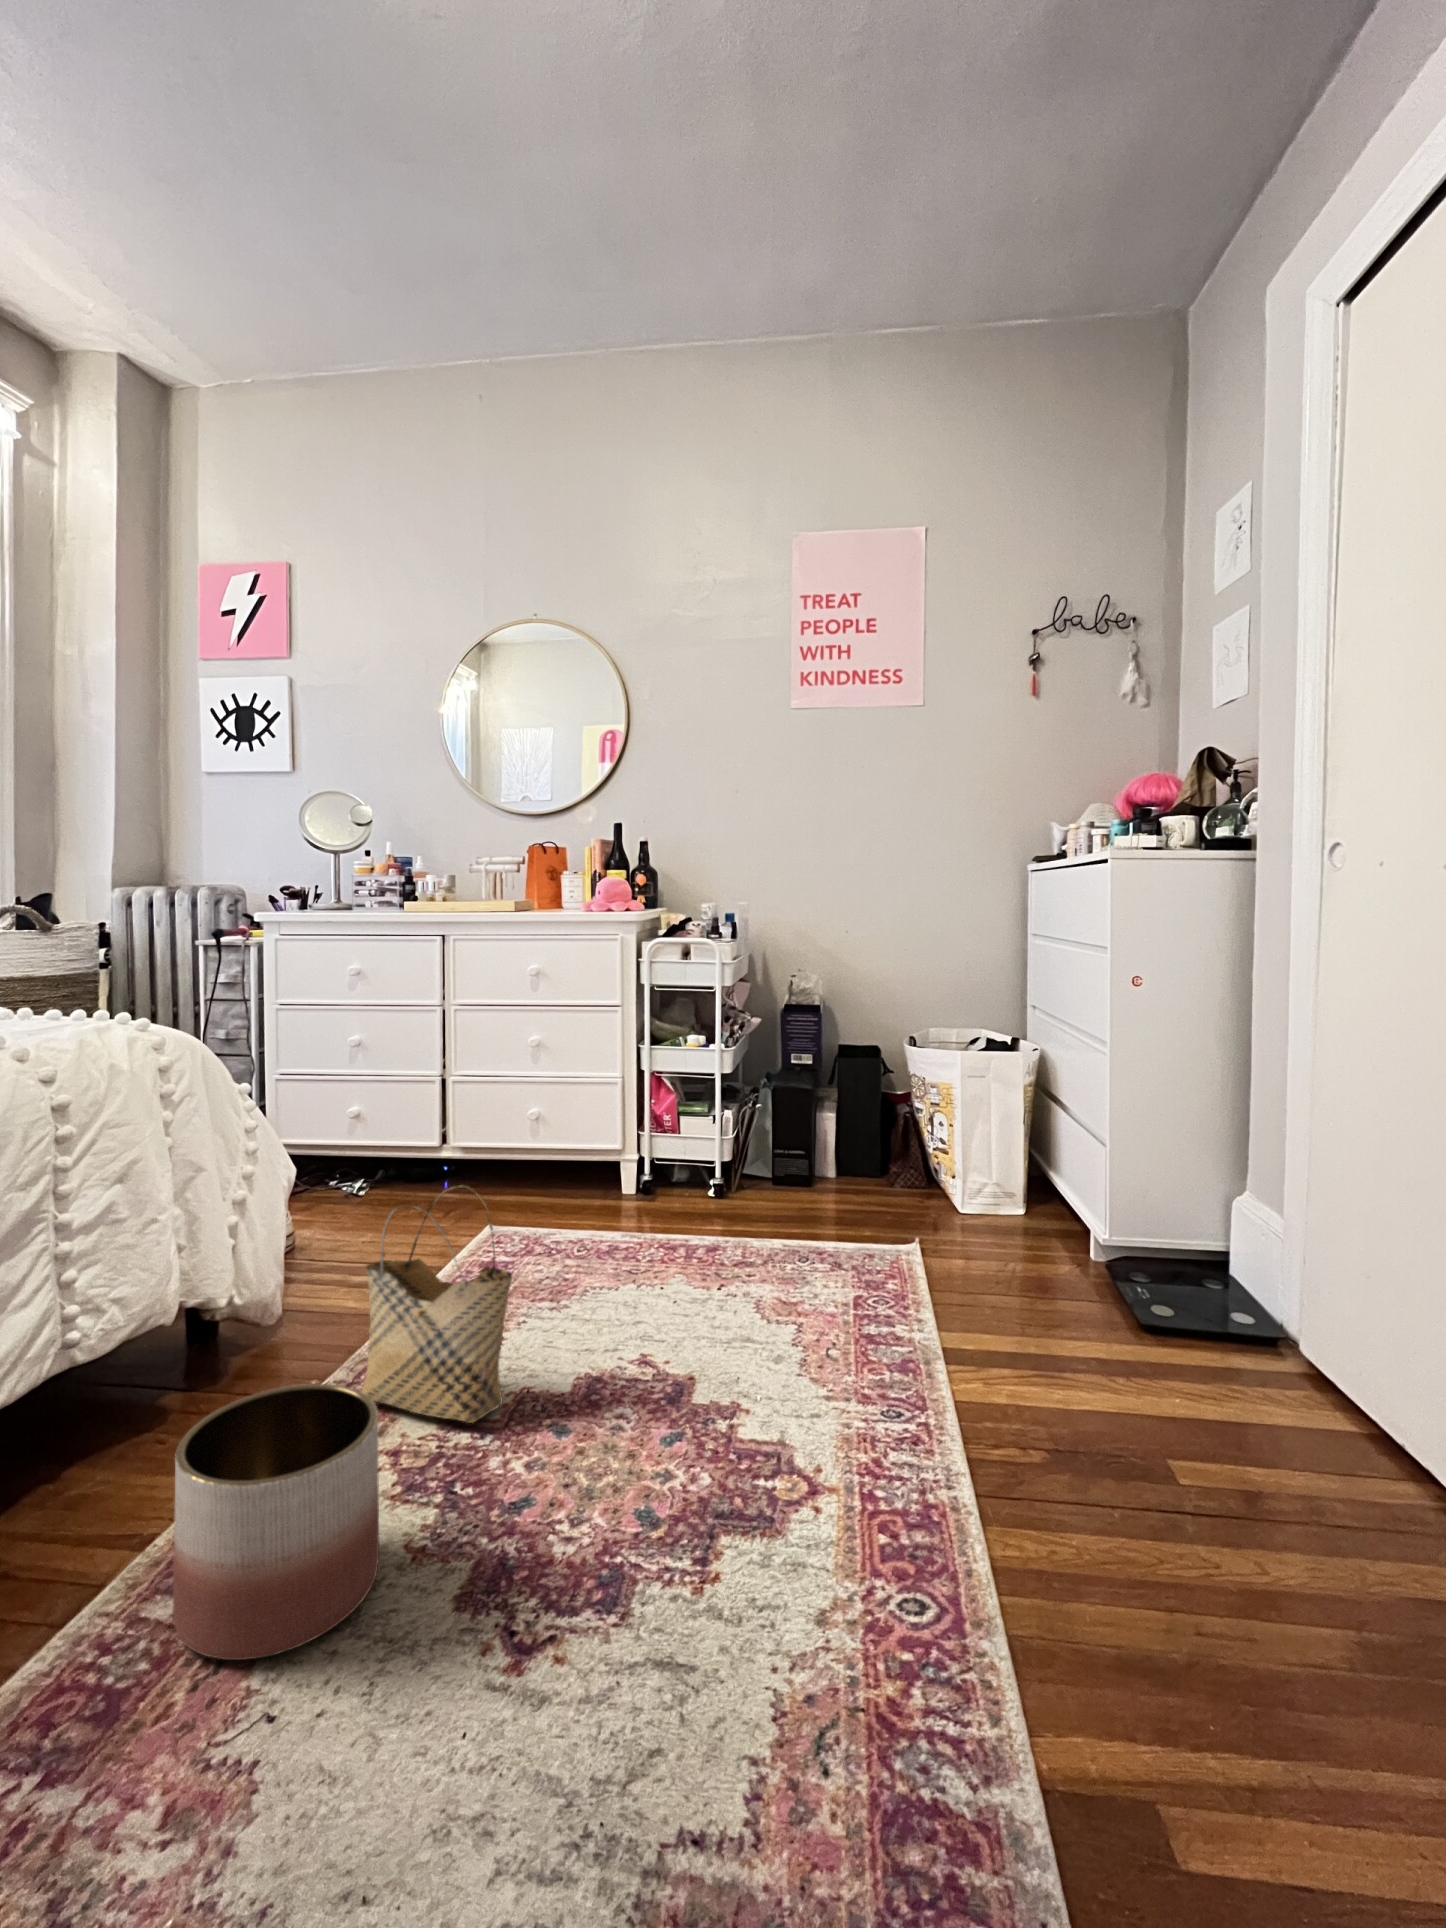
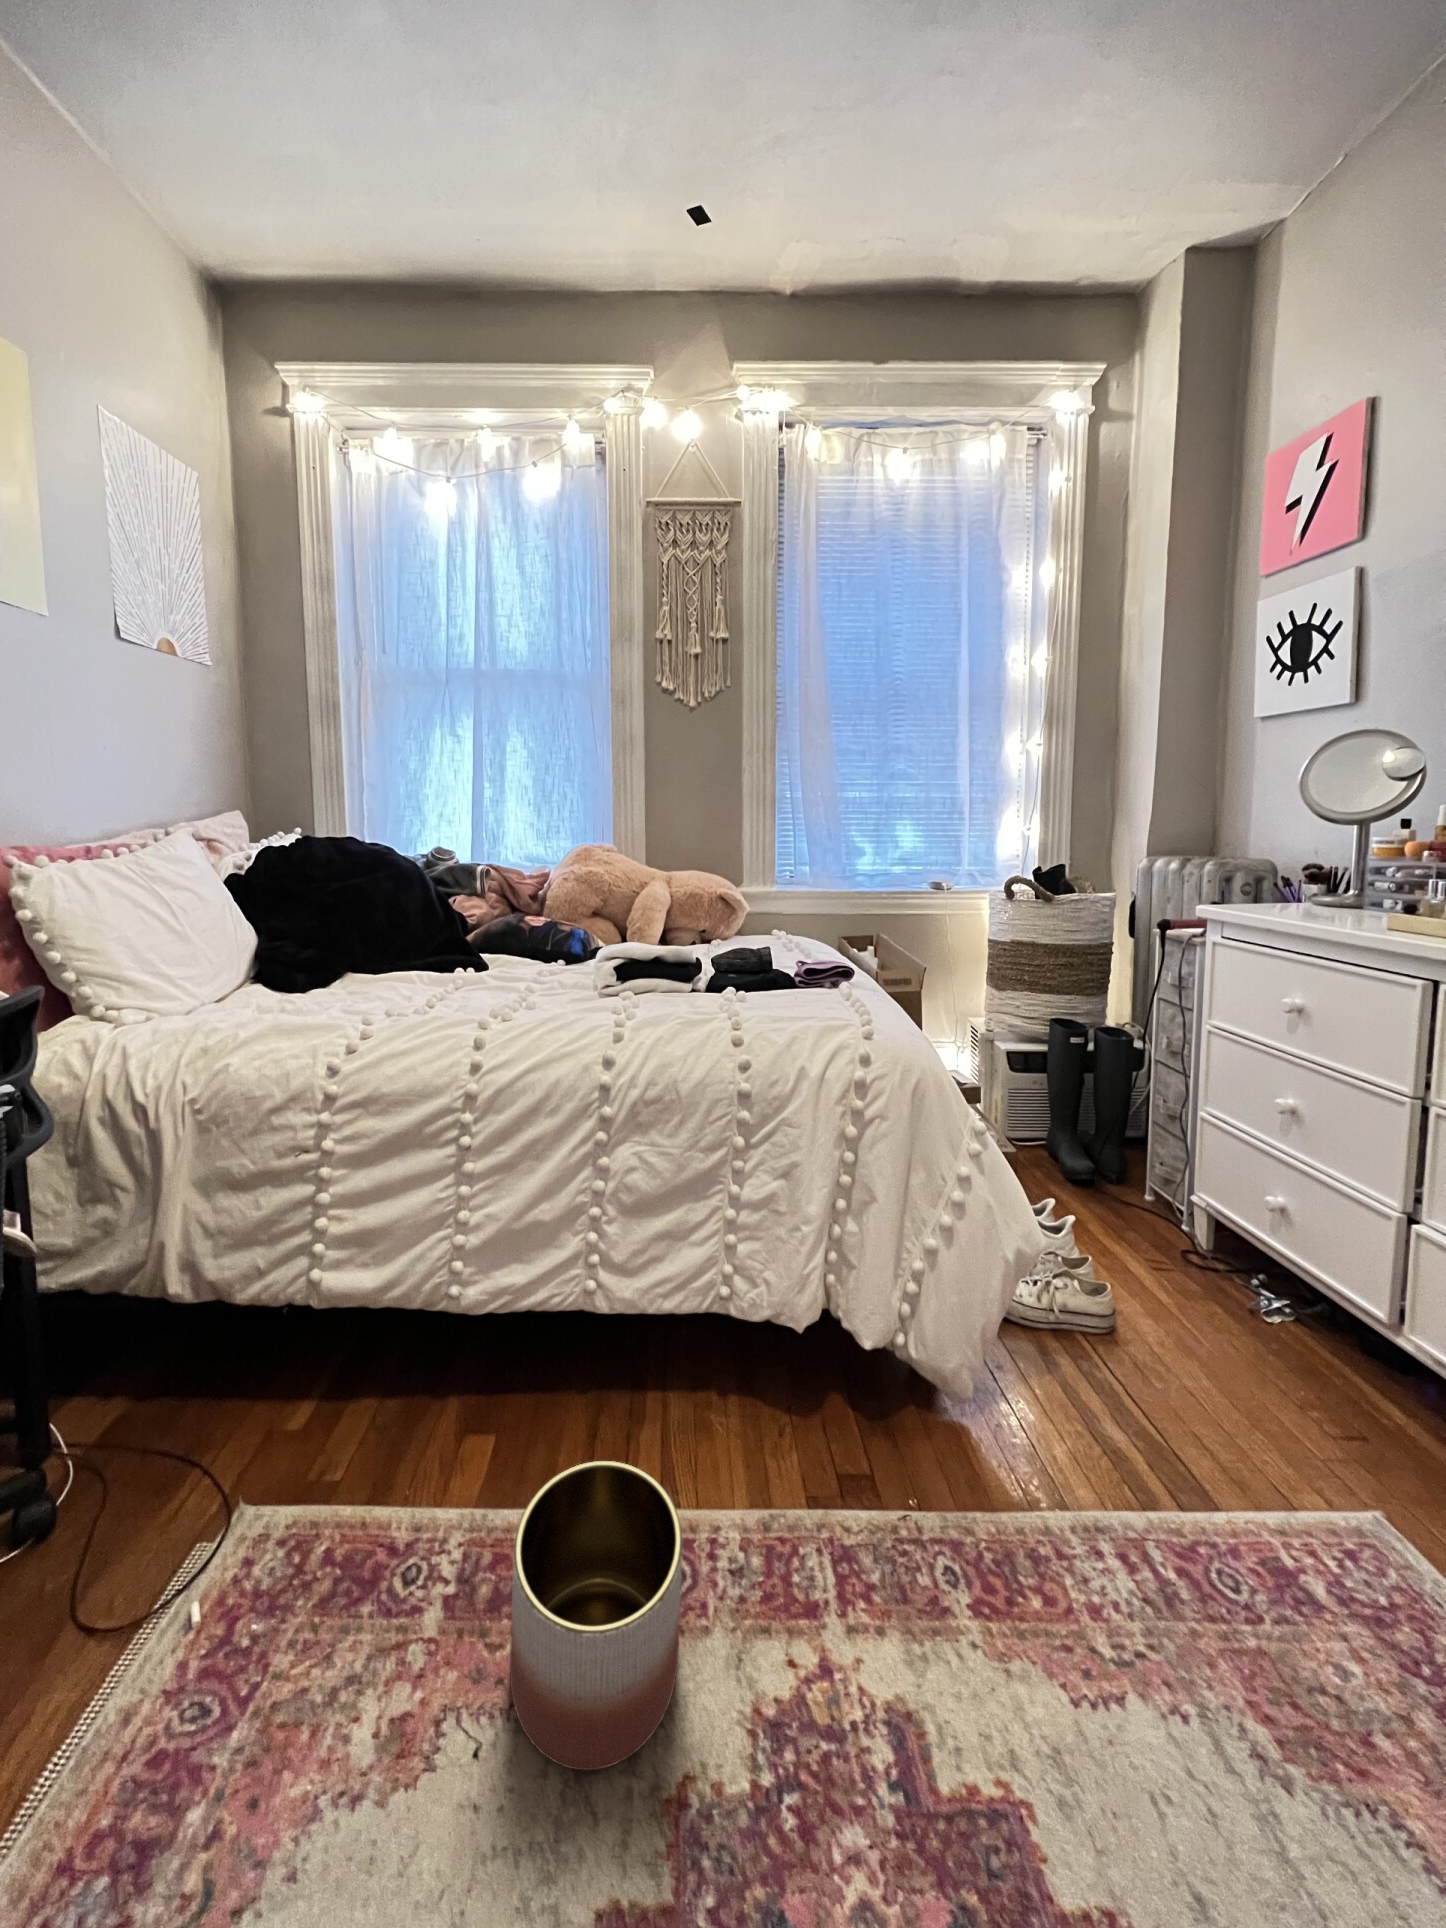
woven basket: present [361,1185,512,1423] -> none [880,1418,1026,1782]

